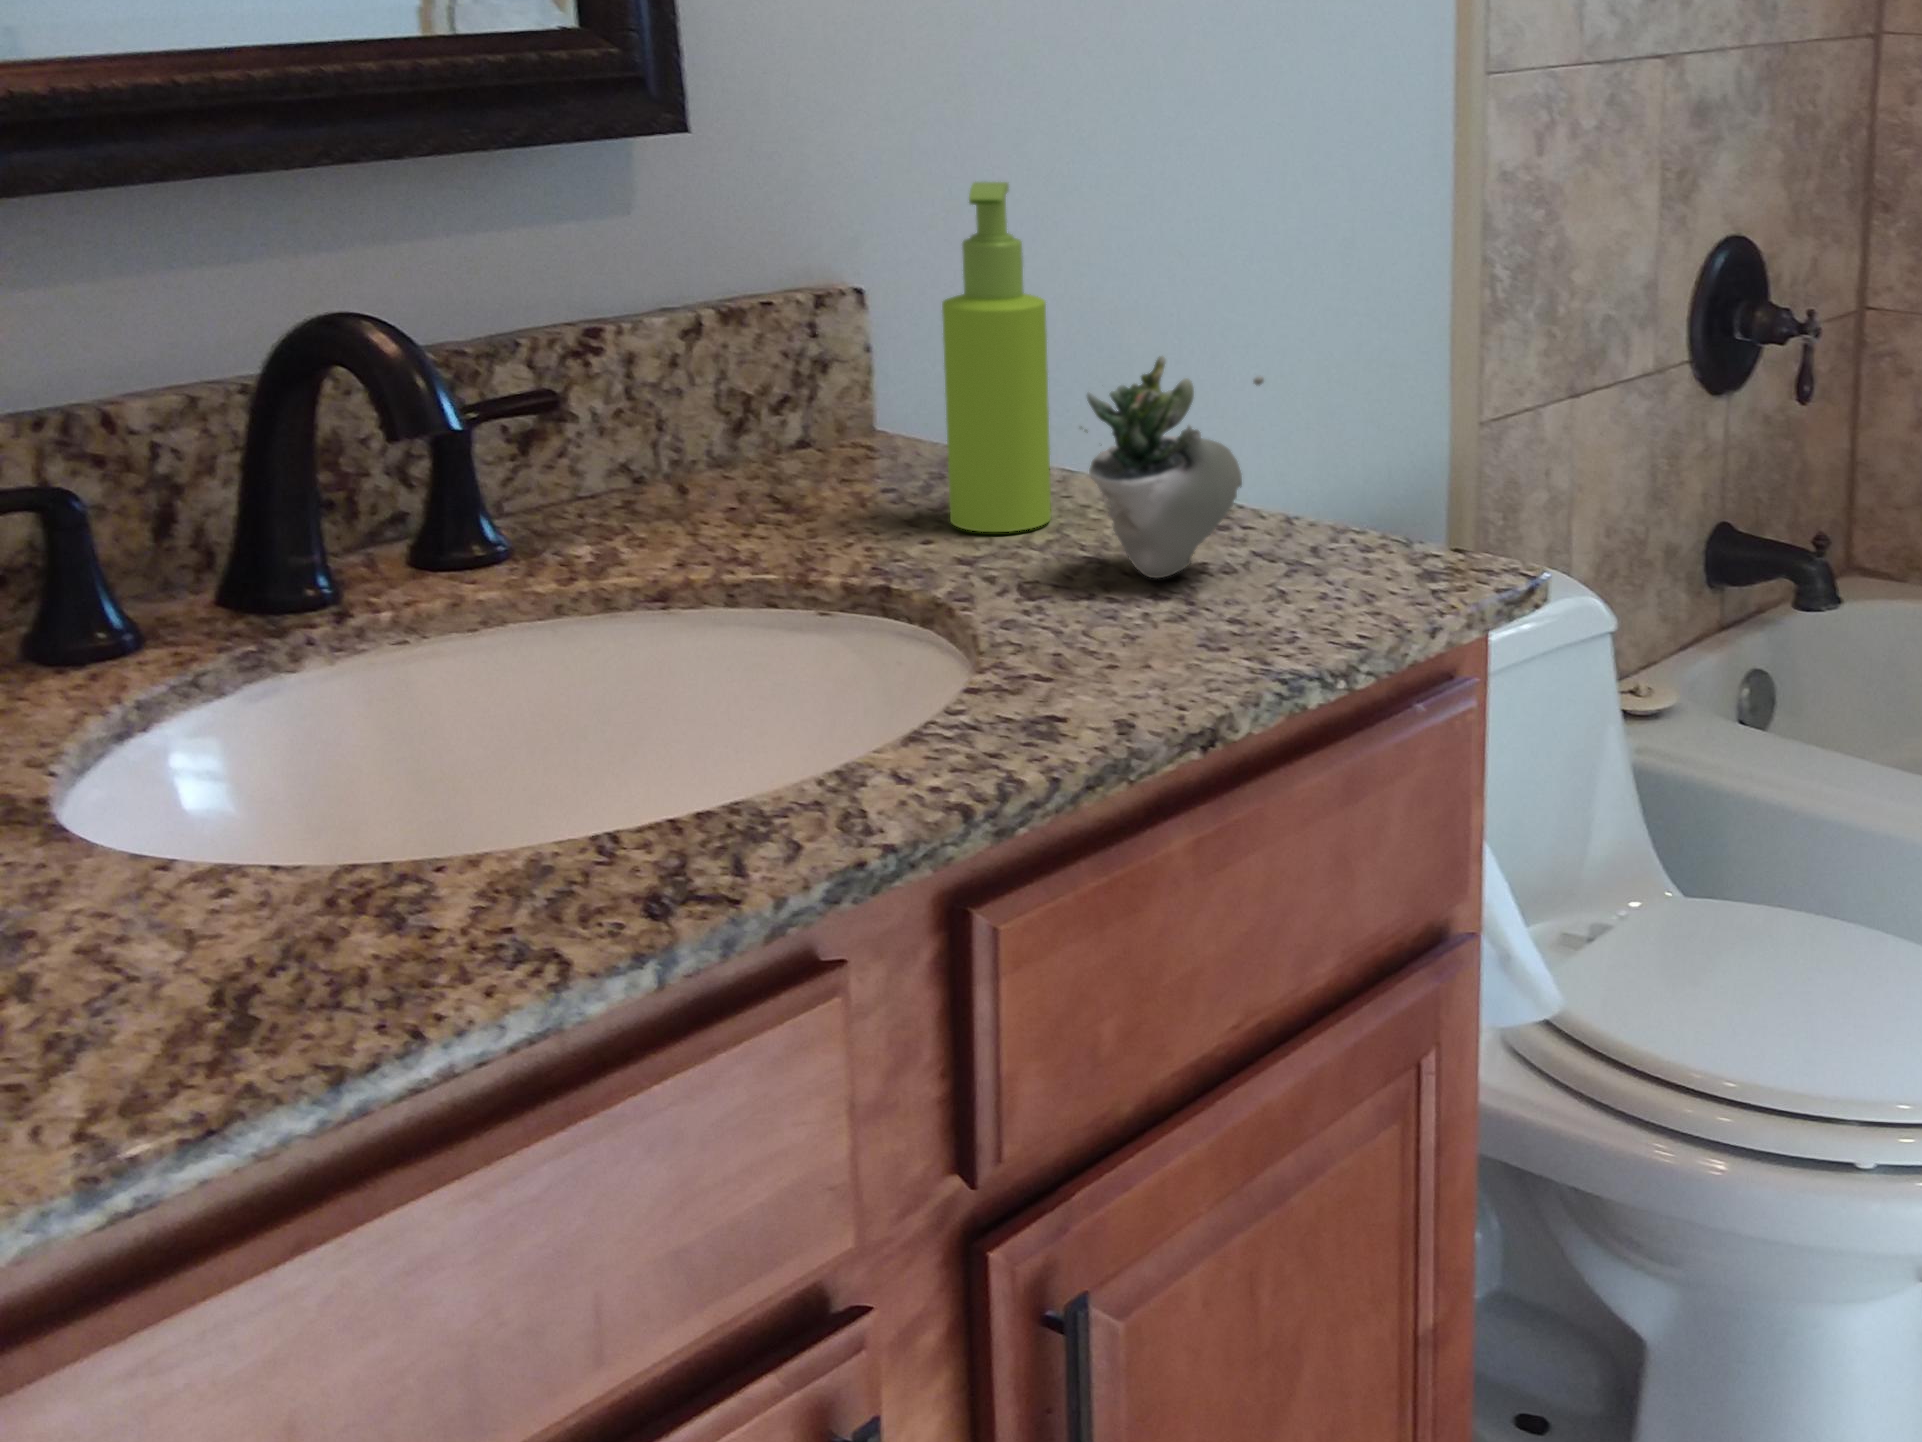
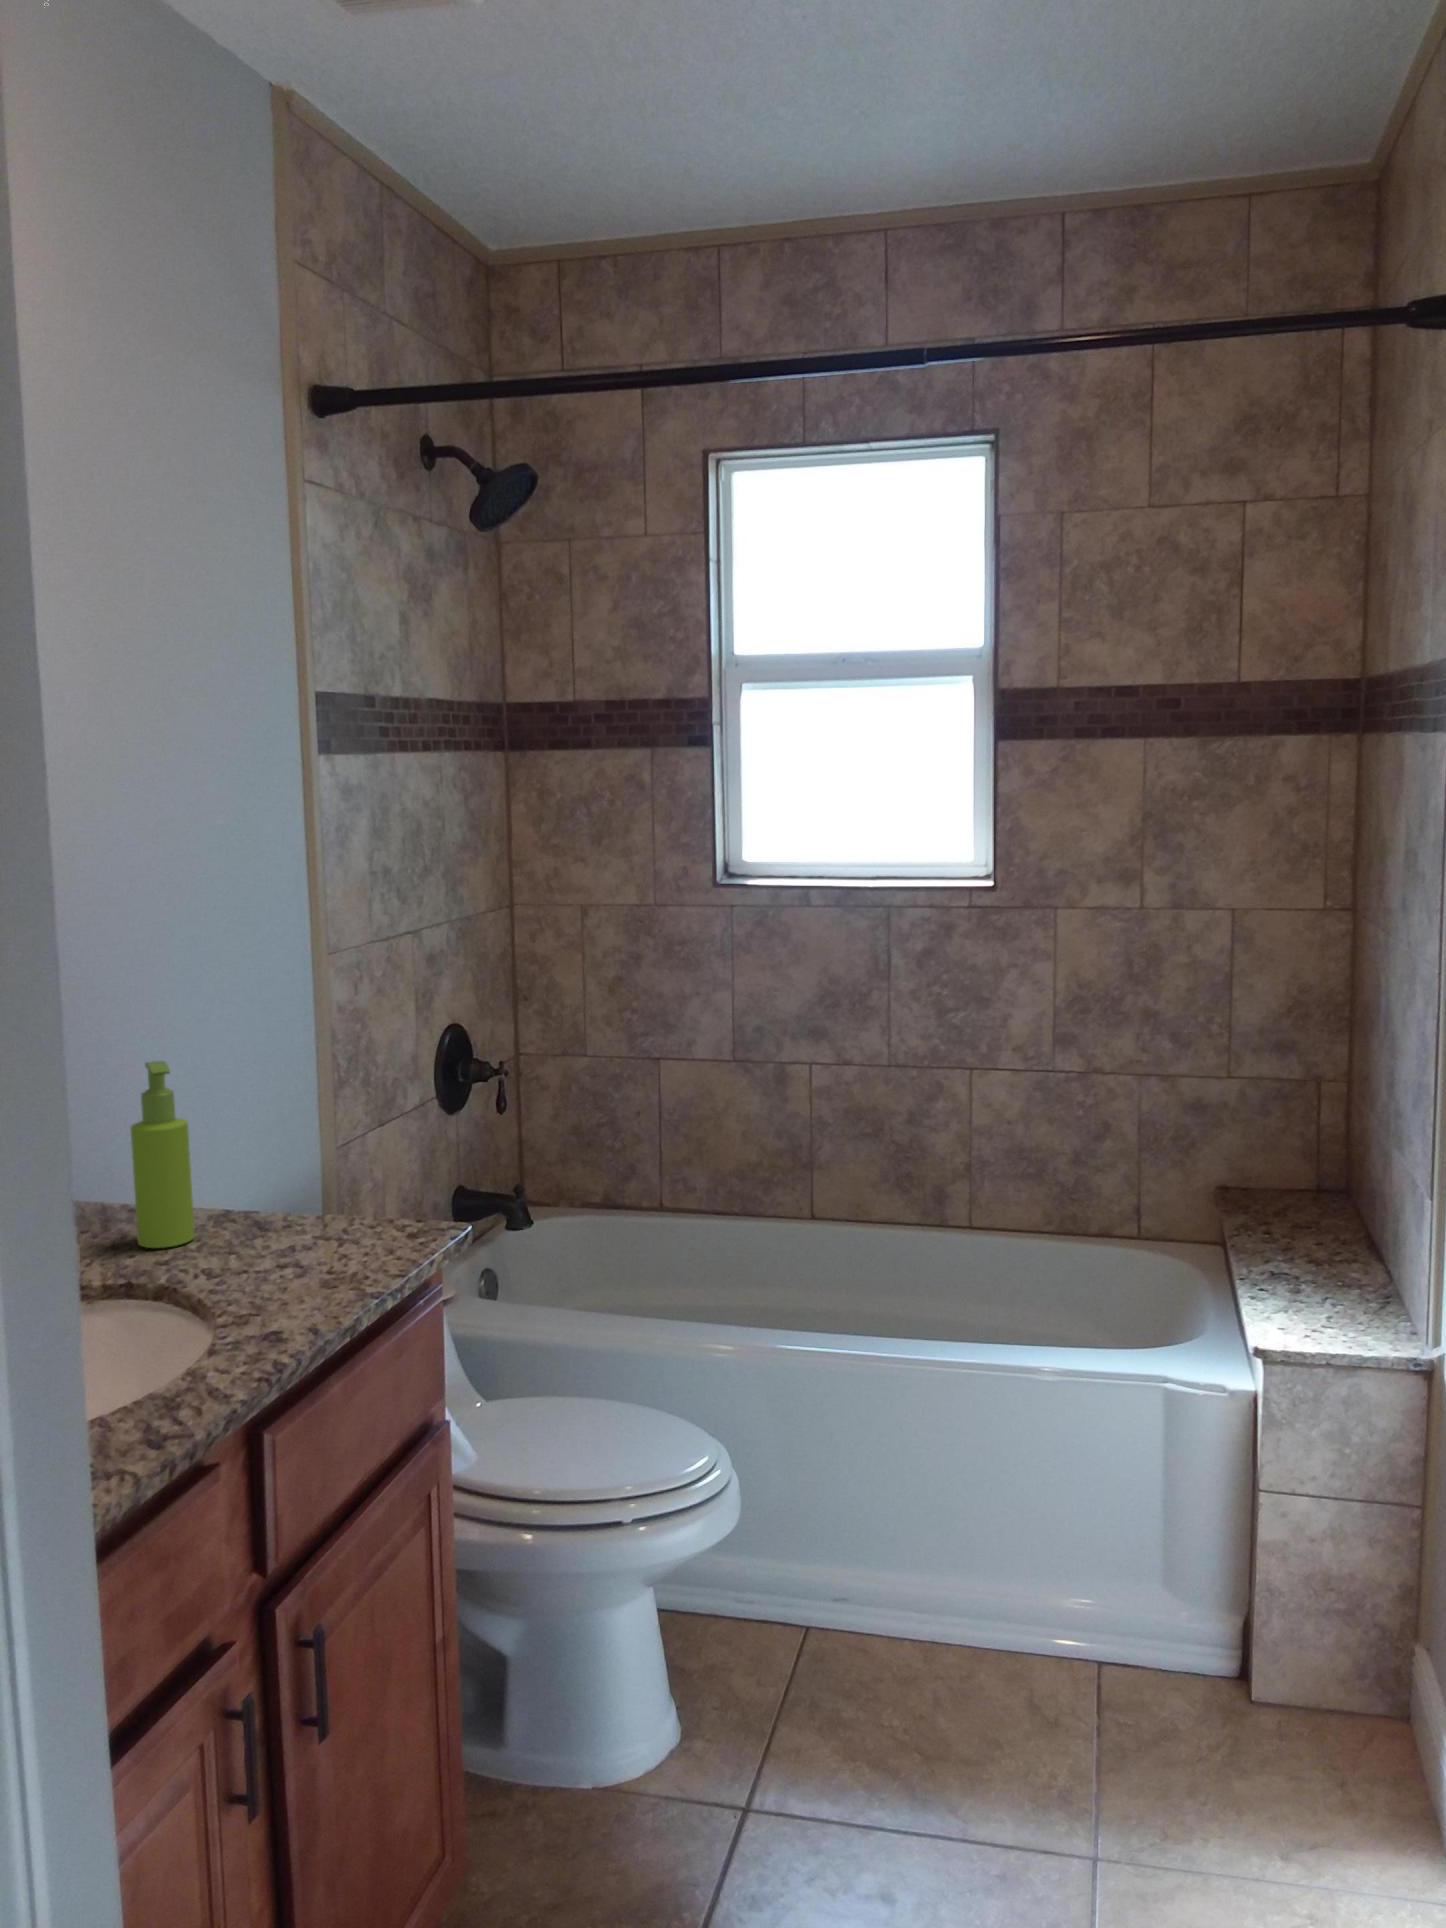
succulent plant: present [1087,356,1264,578] -> none [233,1142,347,1257]

